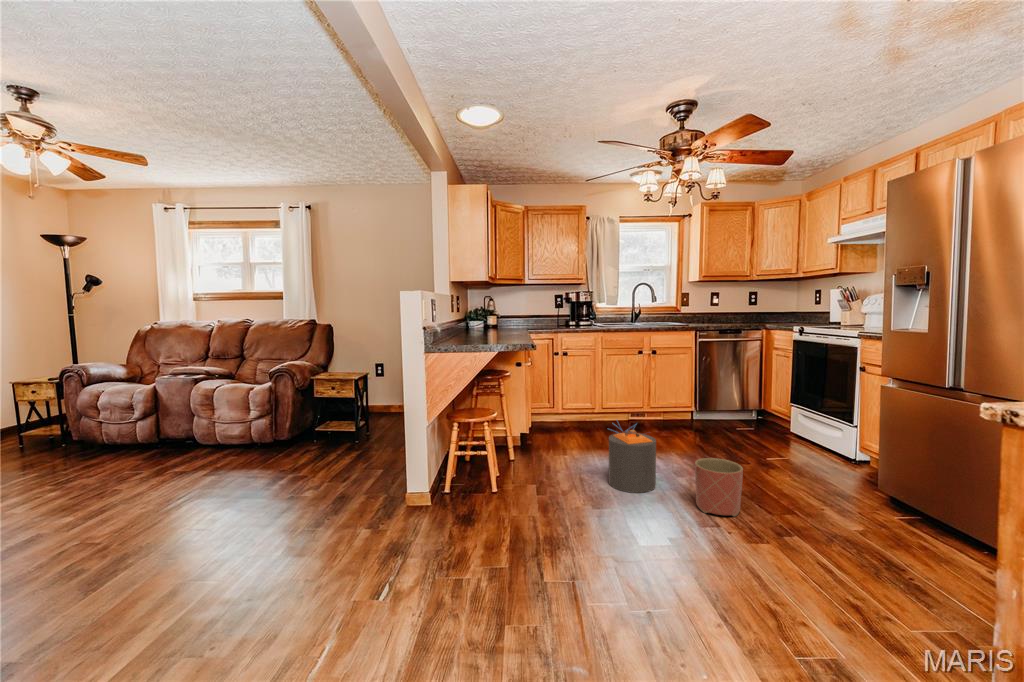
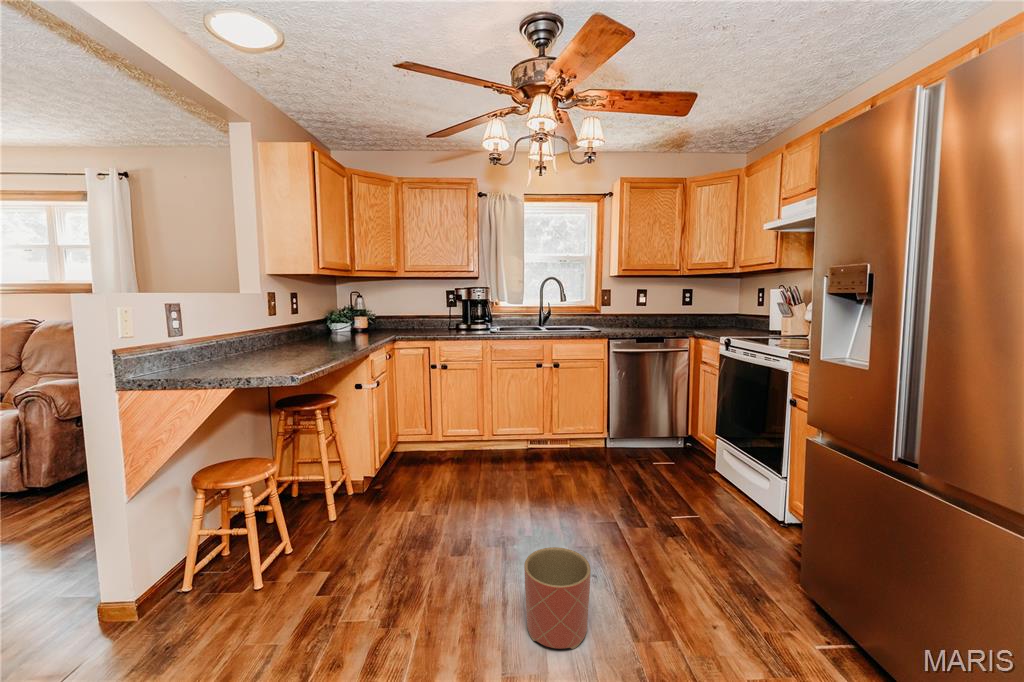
trash can: present [609,423,656,493] -> none [422,476,495,592]

